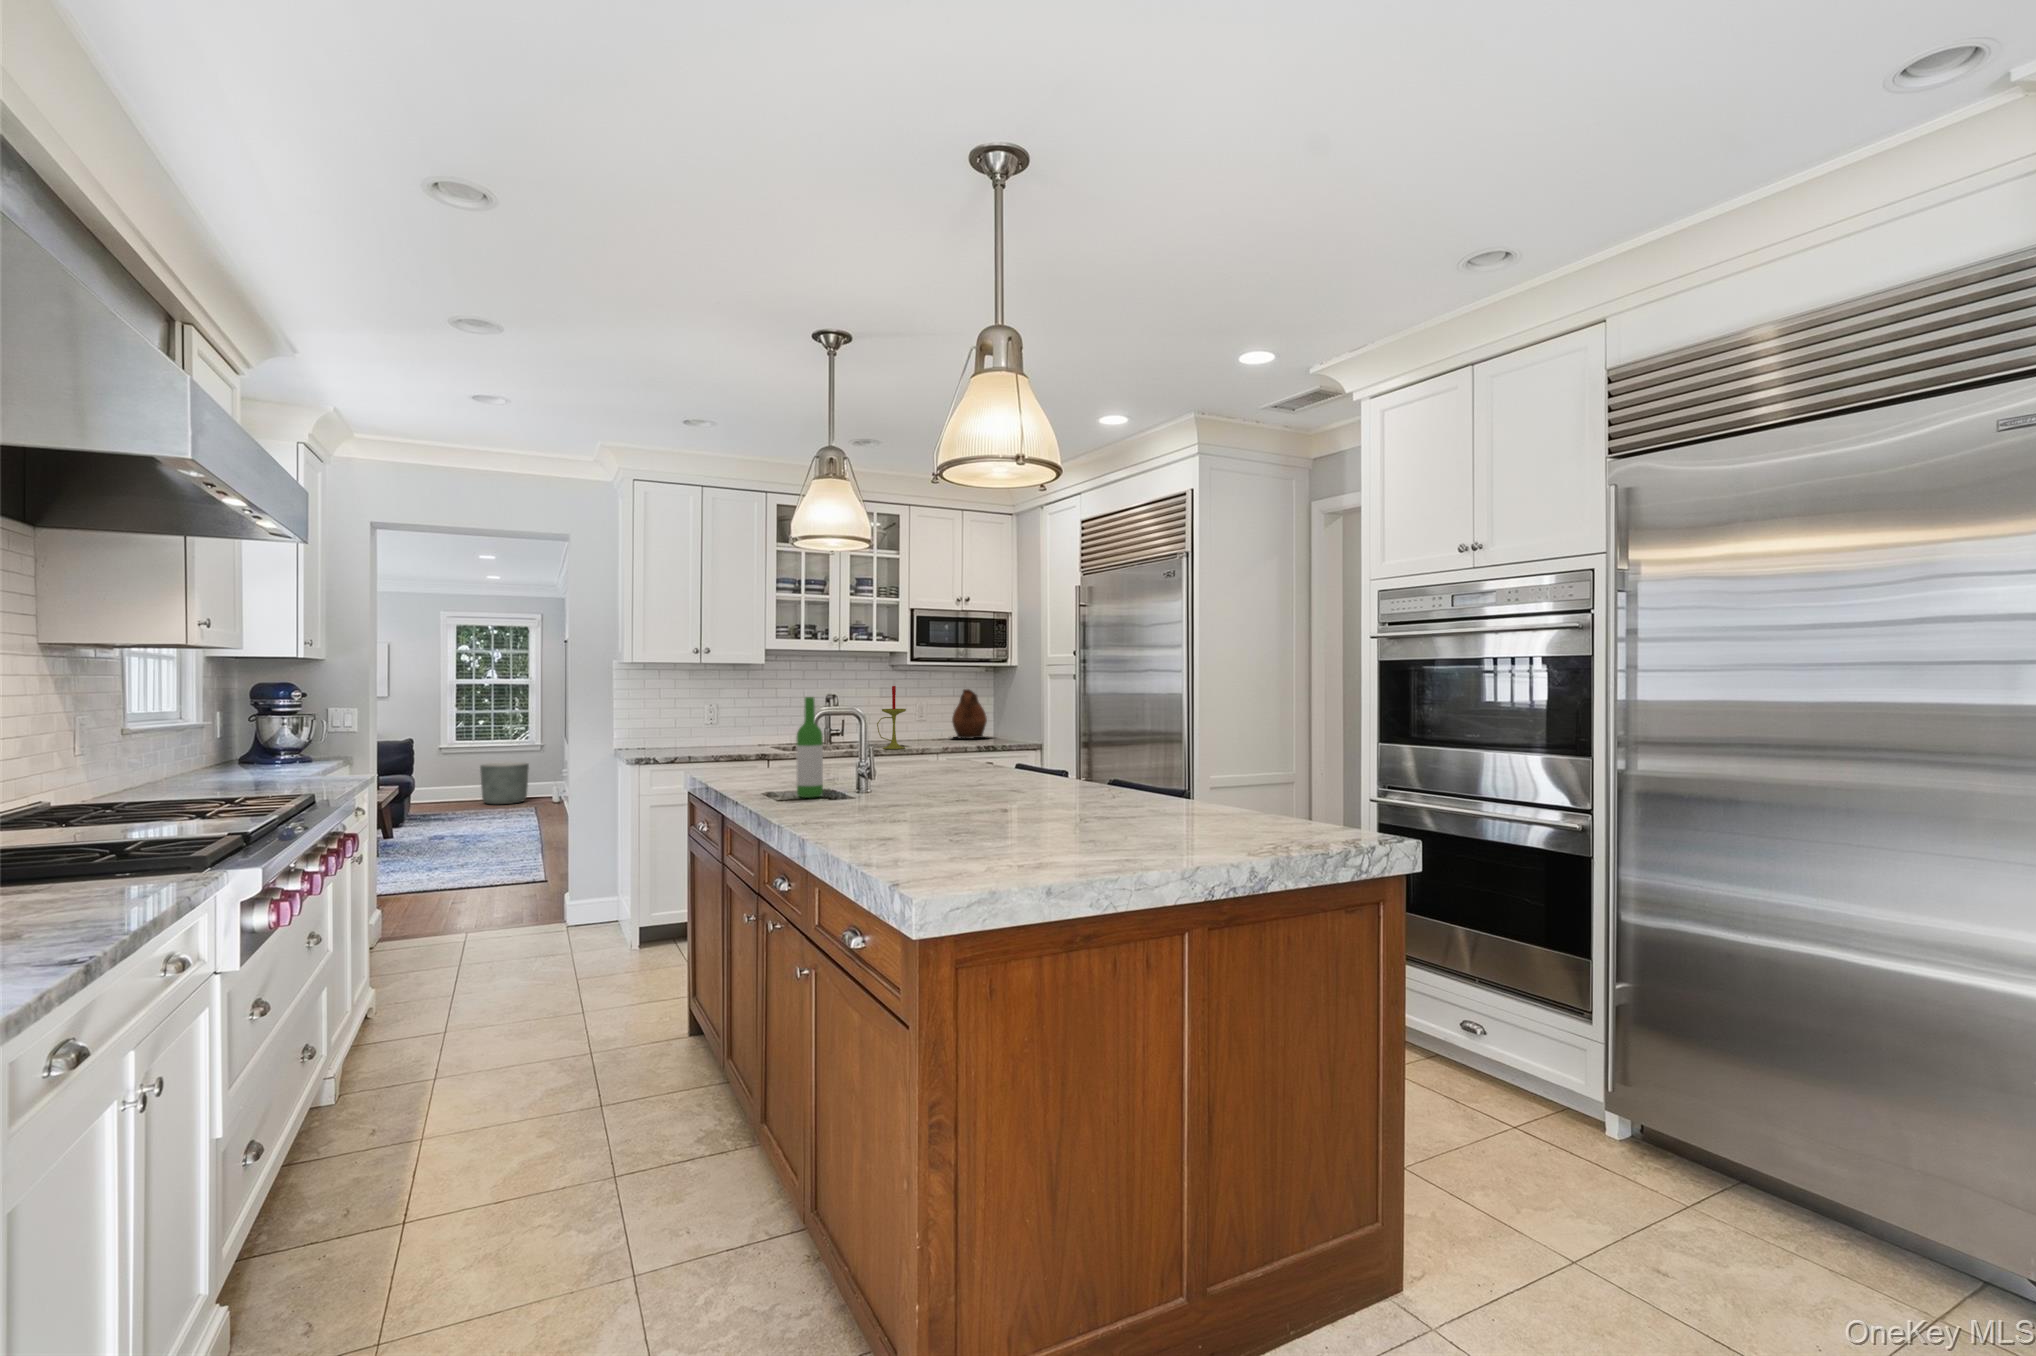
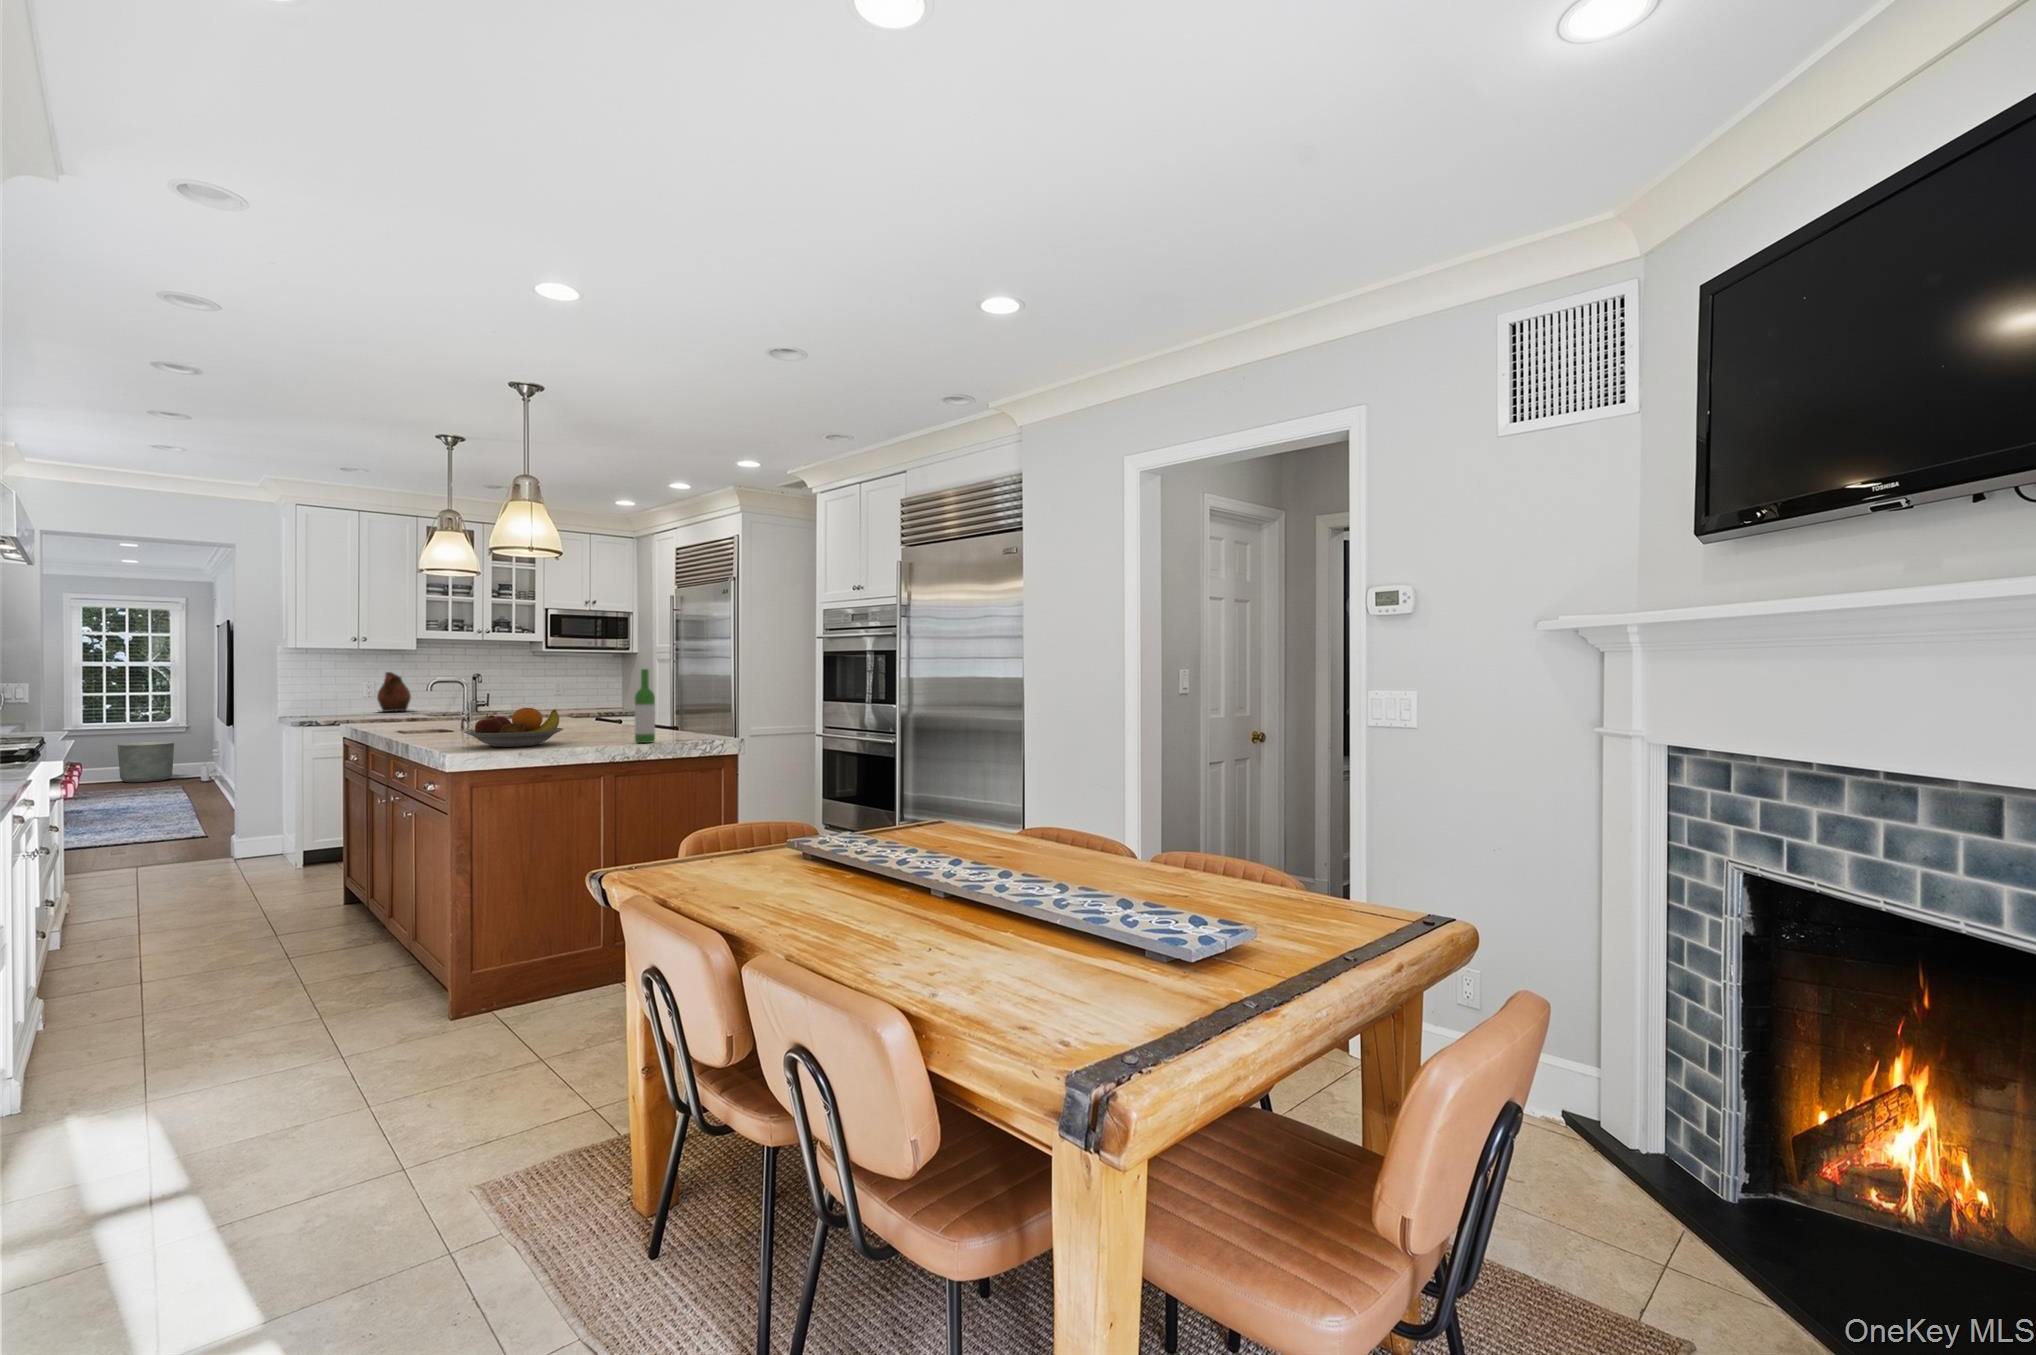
candle: present [877,686,906,749] -> none [507,665,532,713]
ceramic pitcher: present [952,689,987,739] -> present [377,672,411,712]
wine bottle: present [797,697,823,798] -> present [635,669,655,743]
fruit bowl: none [909,779,1085,862] -> present [464,708,563,747]

